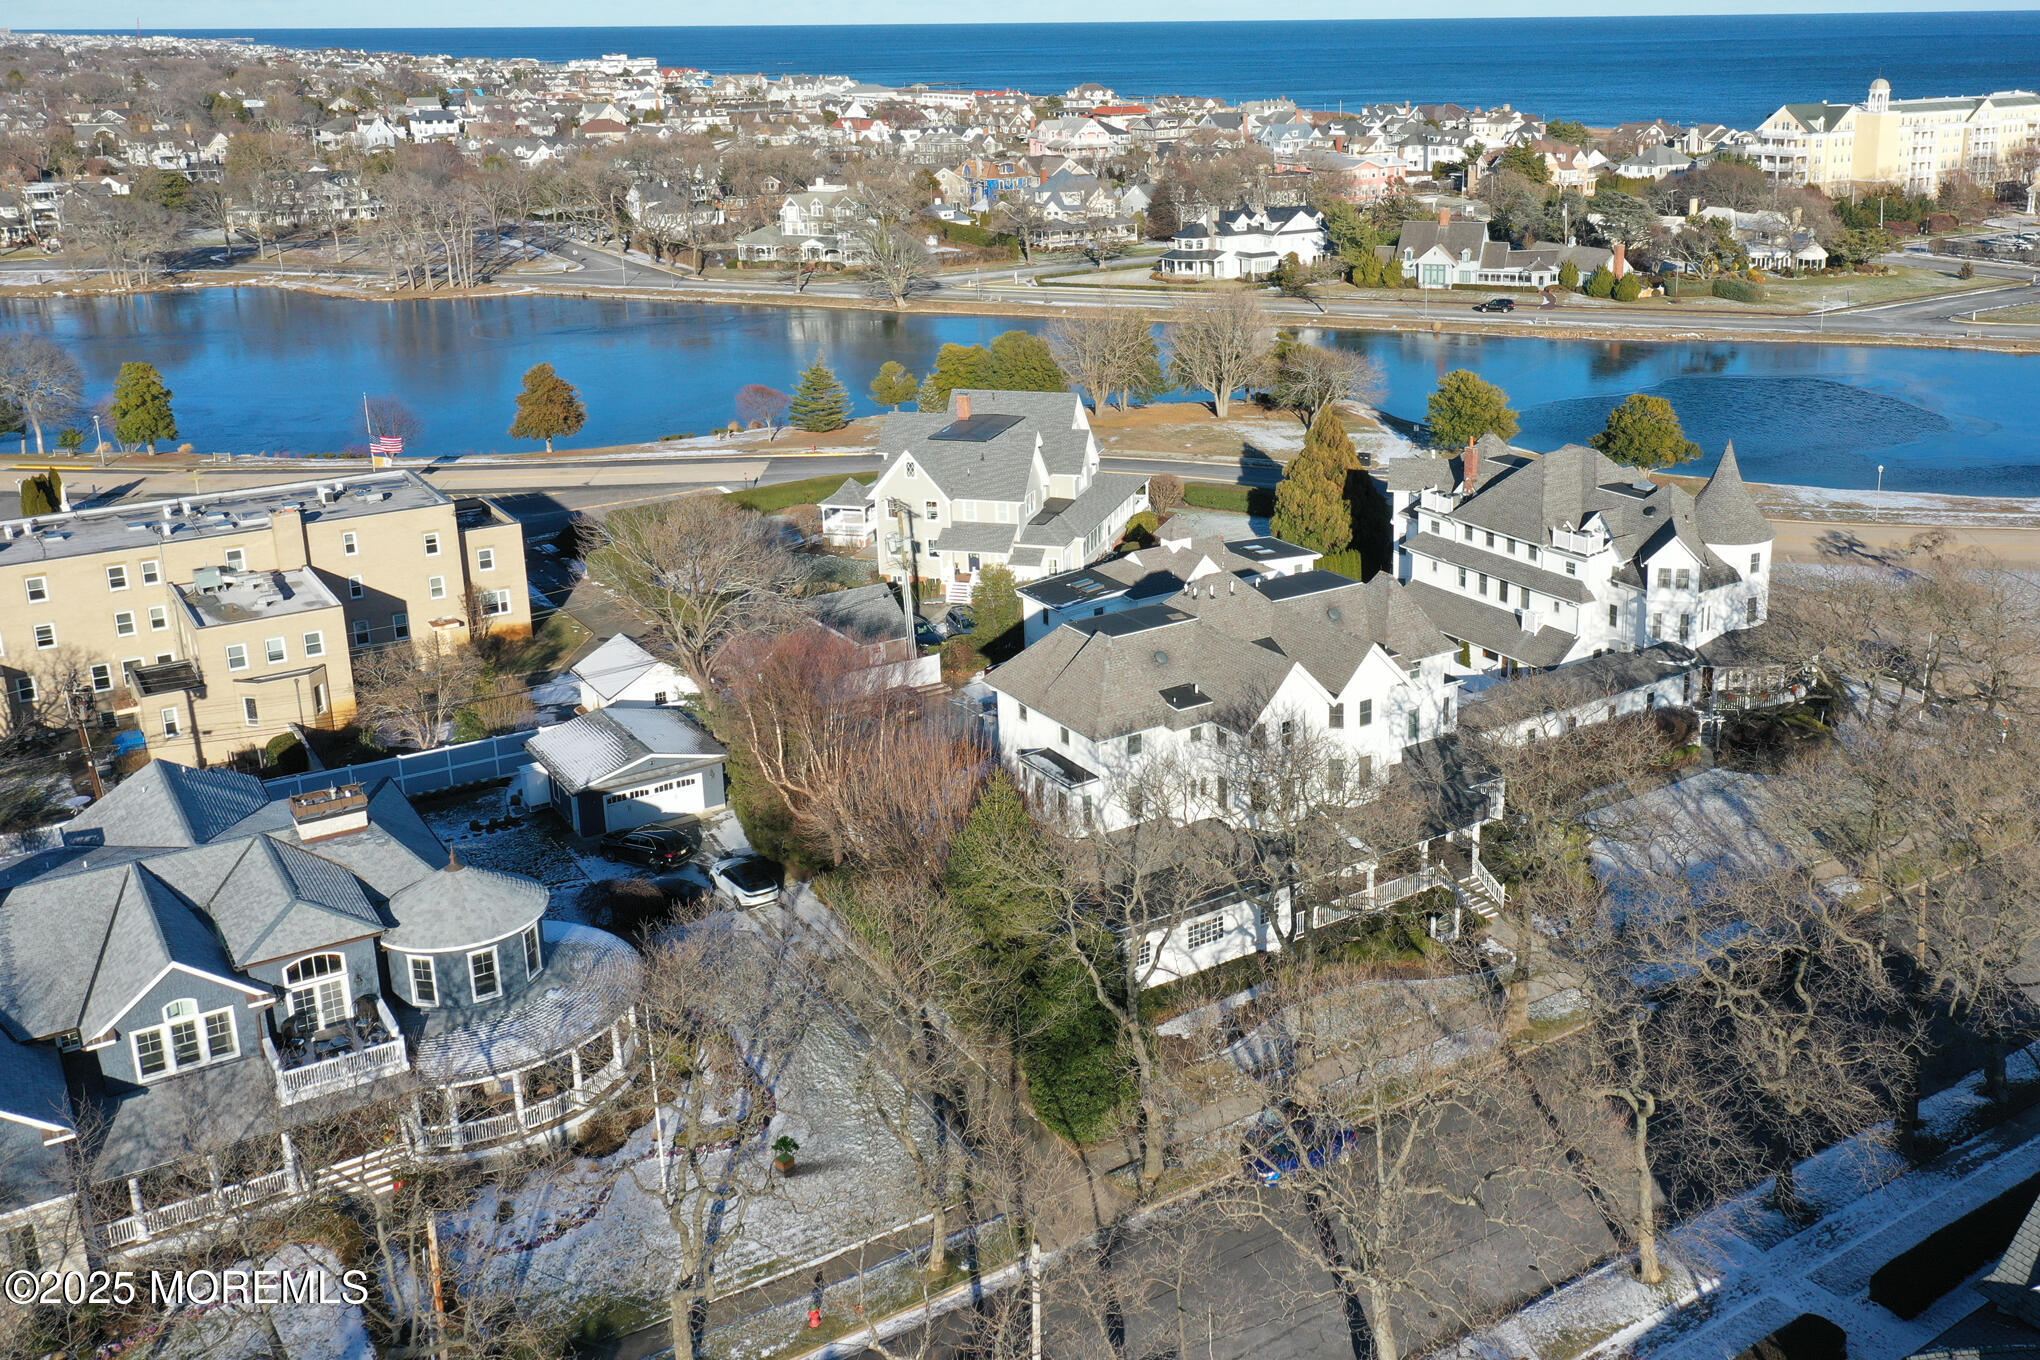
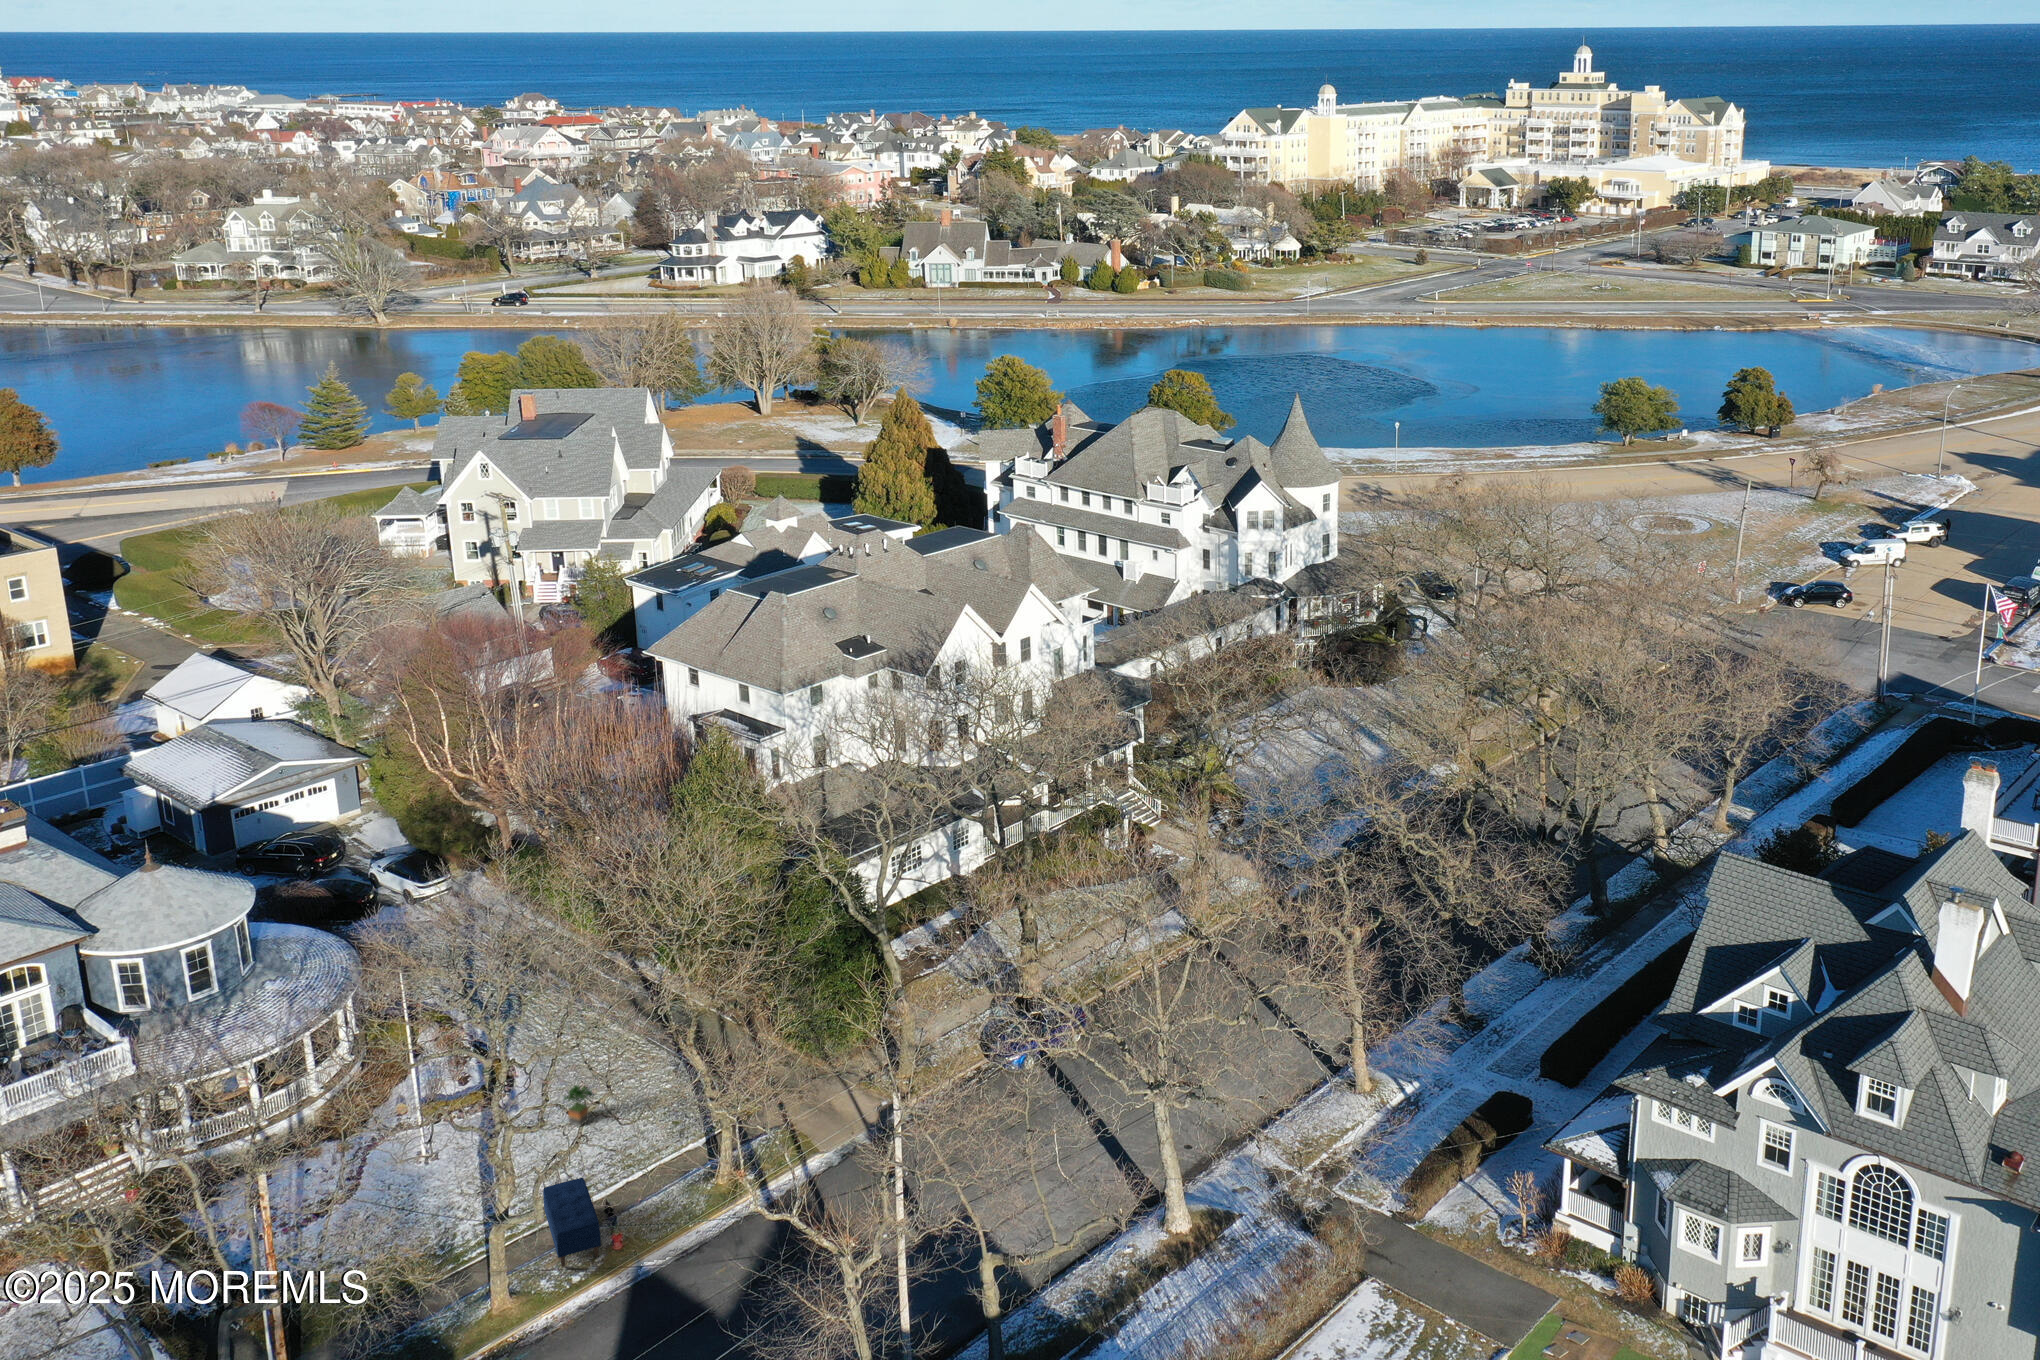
bench: none [708,1239,757,1330] -> present [543,1178,601,1267]

